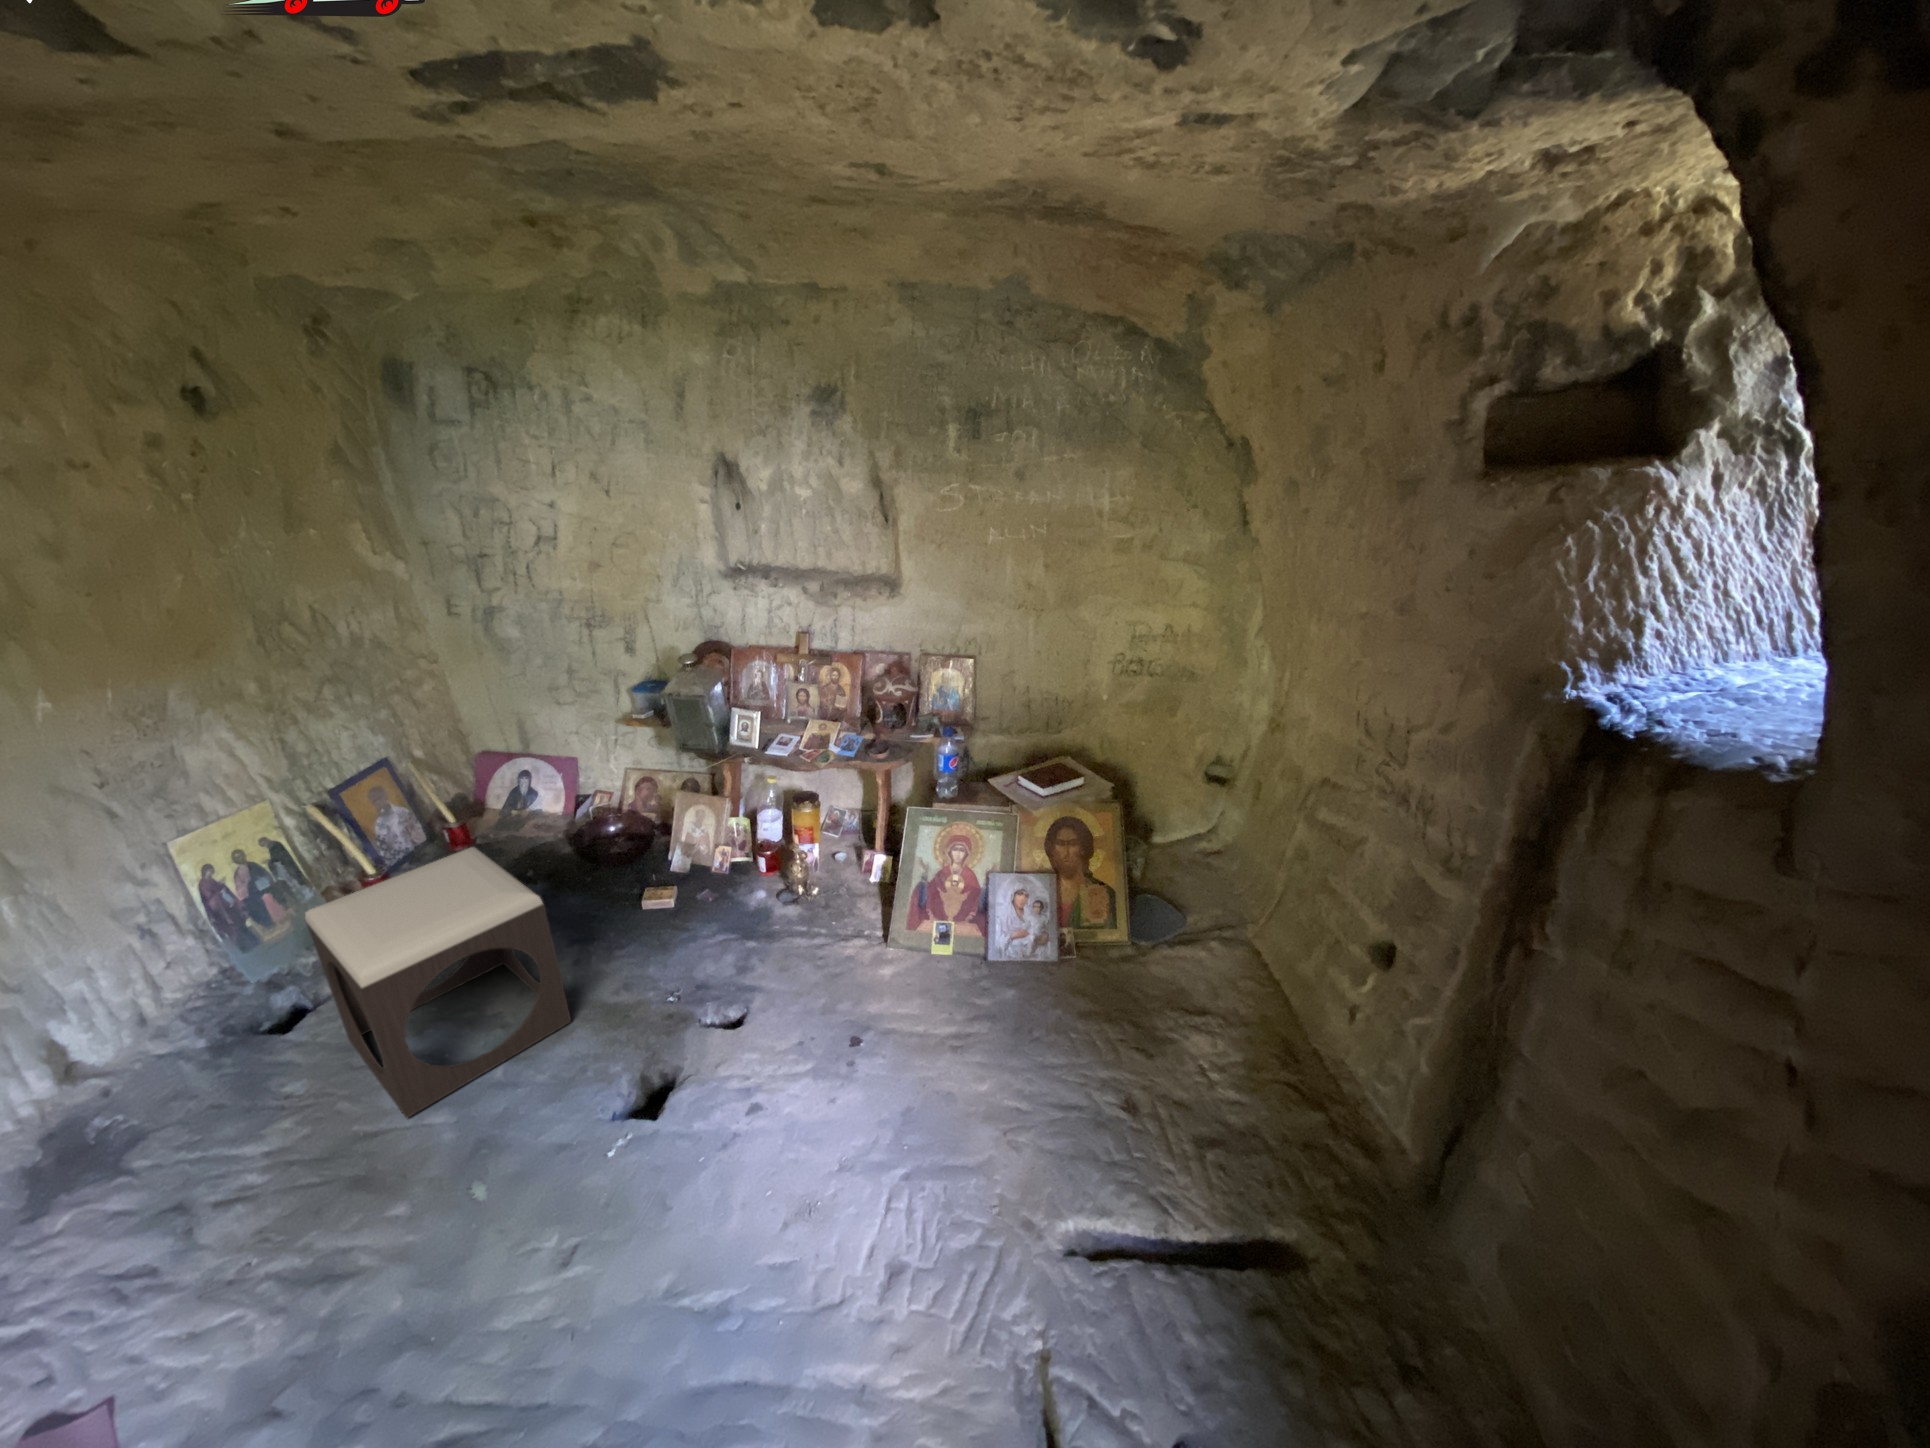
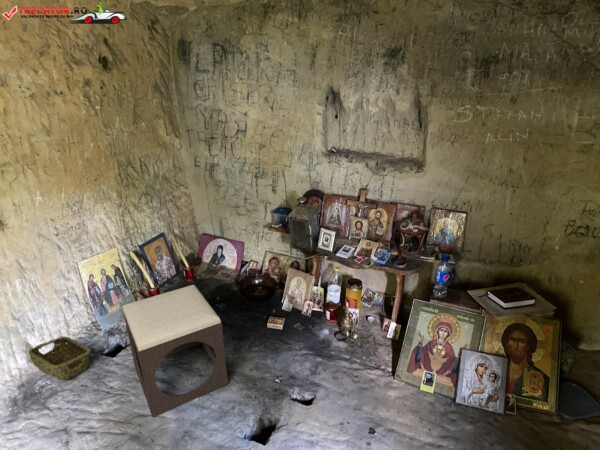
woven basket: none [45,1014,228,1105] -> present [29,337,91,380]

